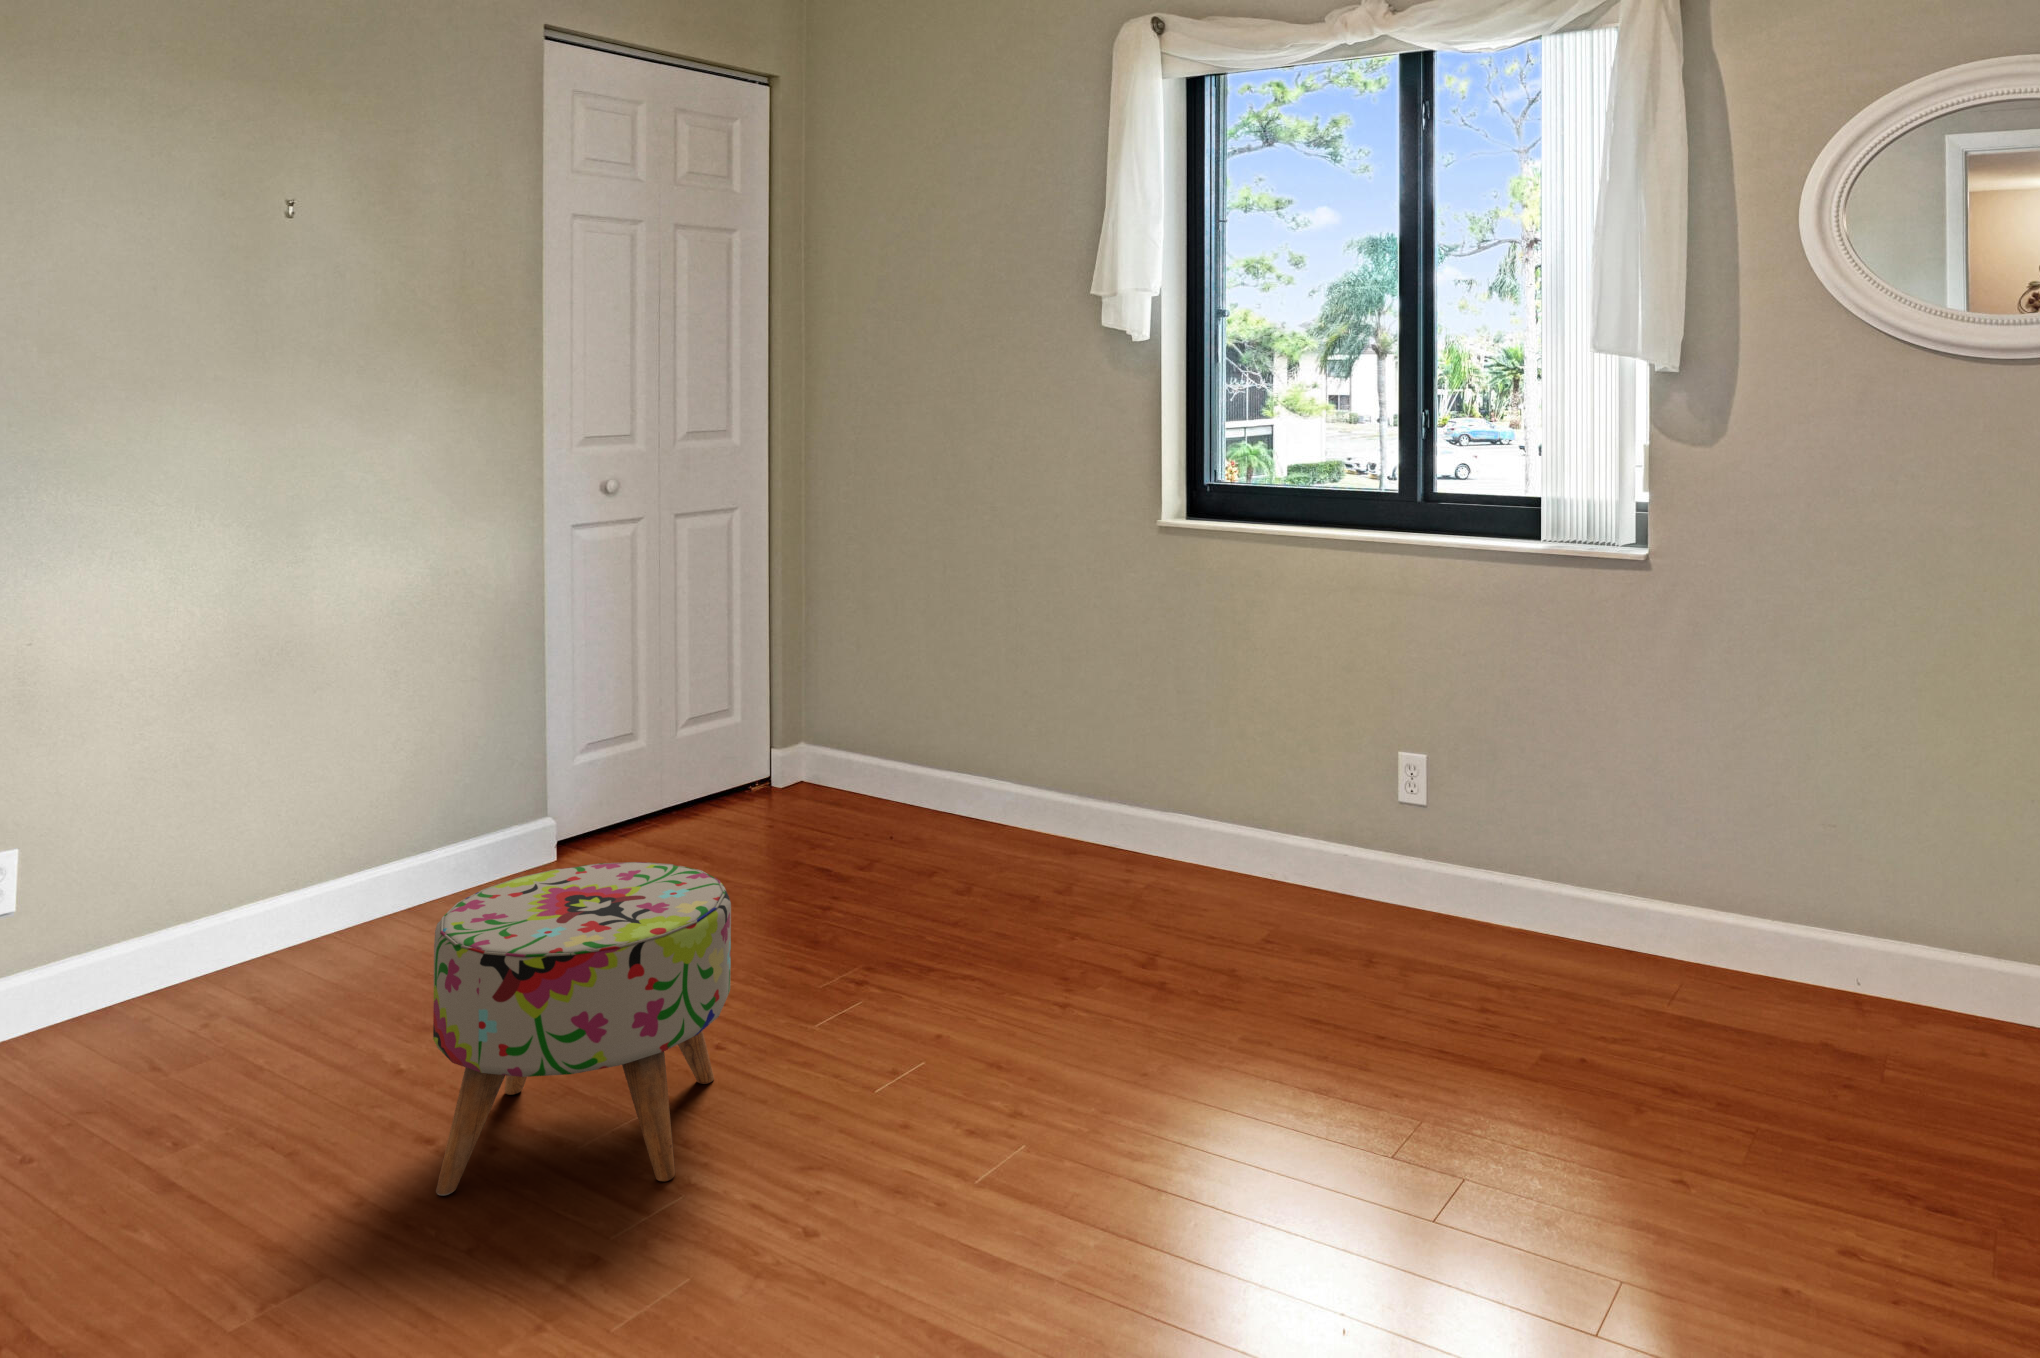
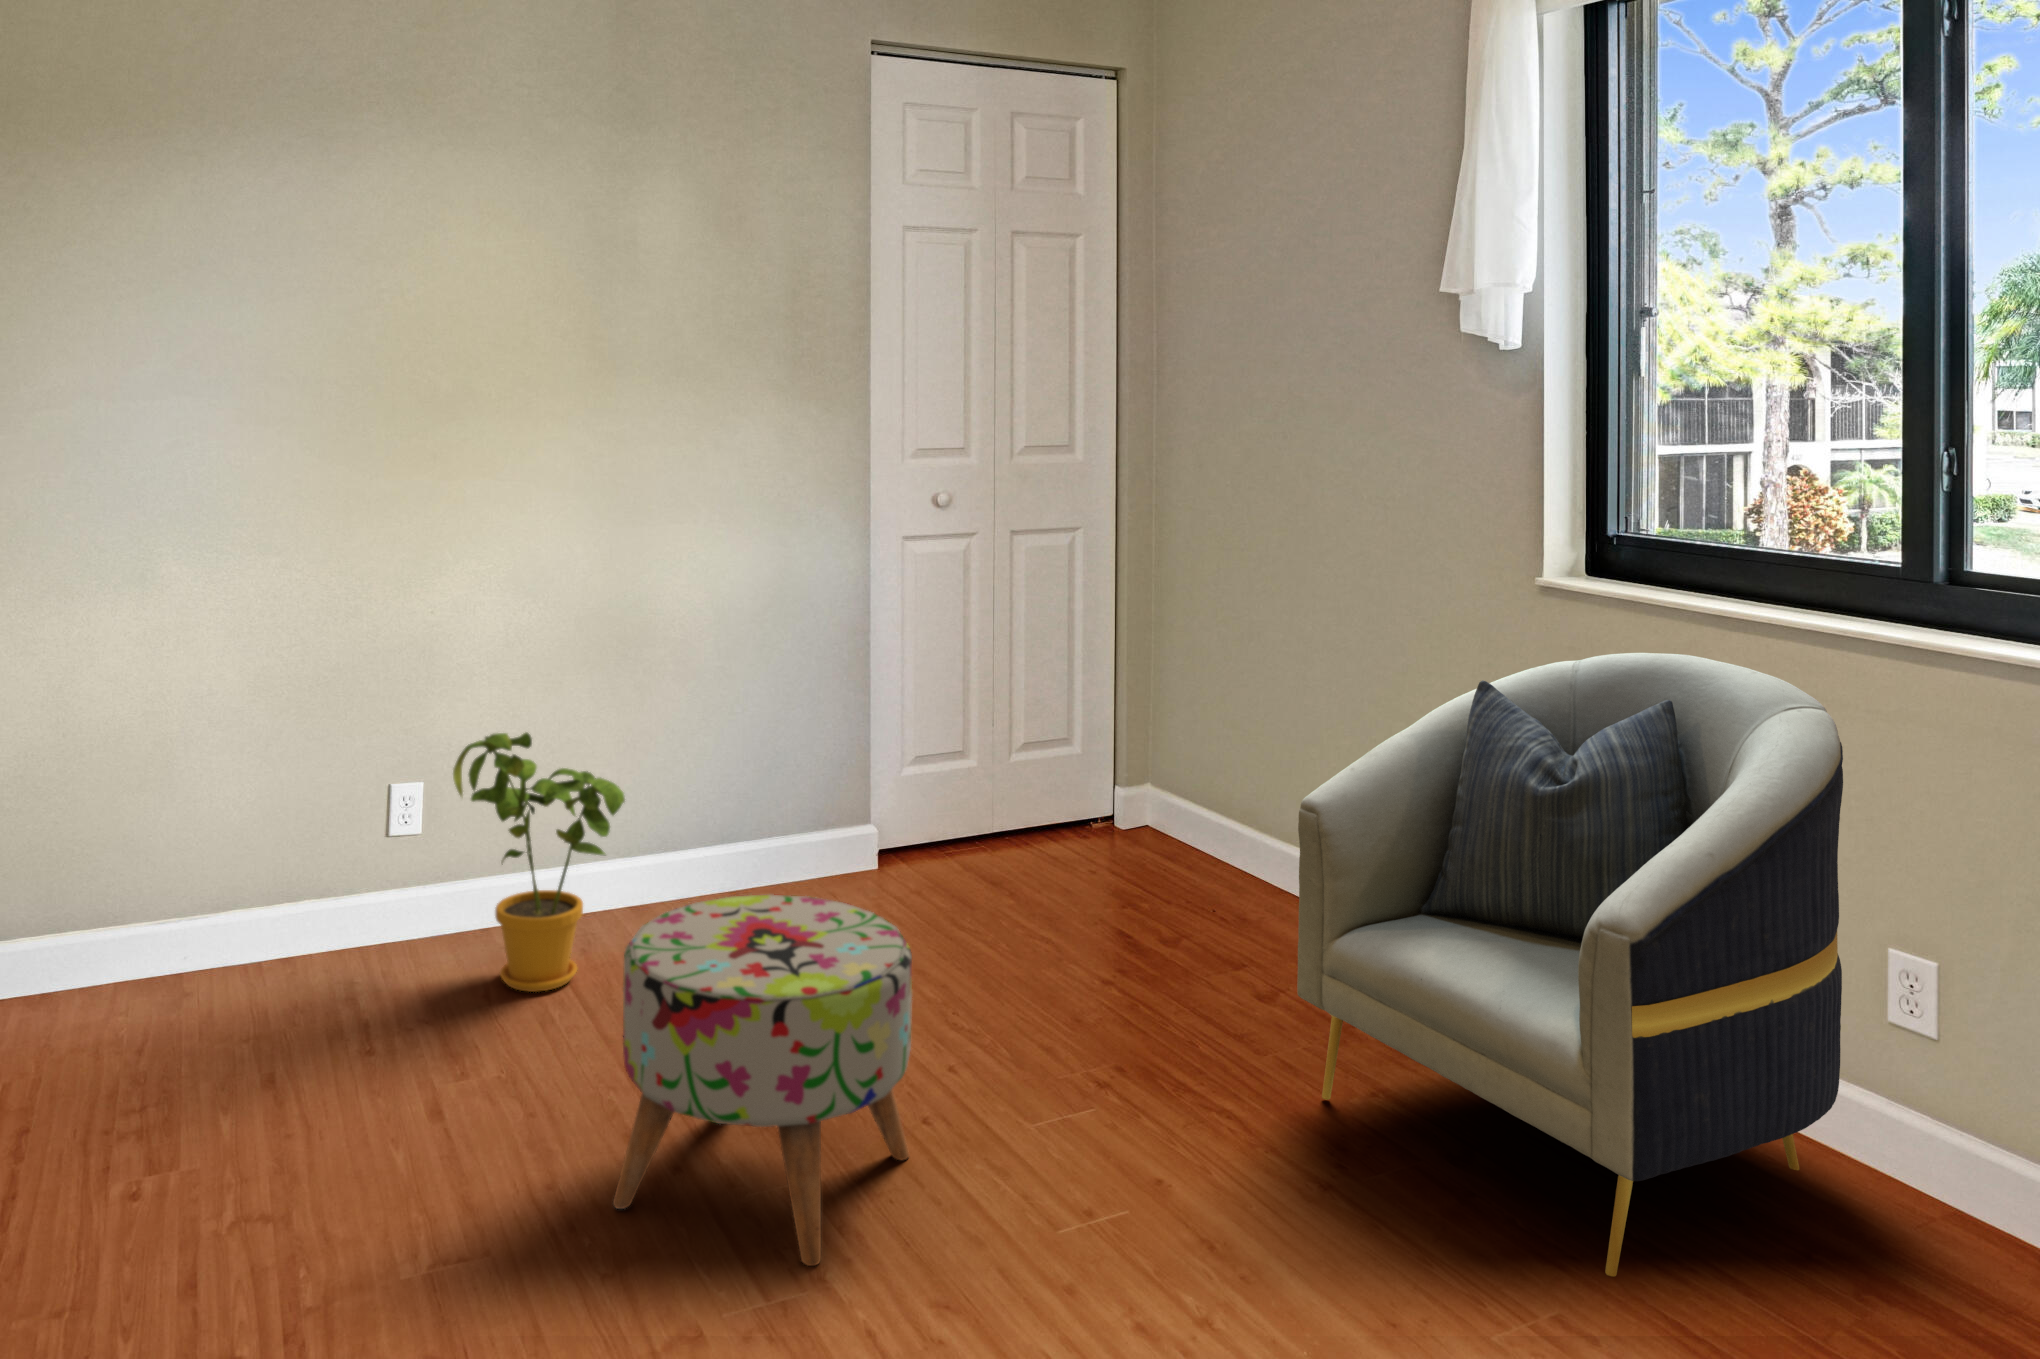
armchair: none [1013,568,1383,1012] -> present [1297,653,1843,1276]
house plant: none [98,762,329,1048] -> present [453,732,625,992]

